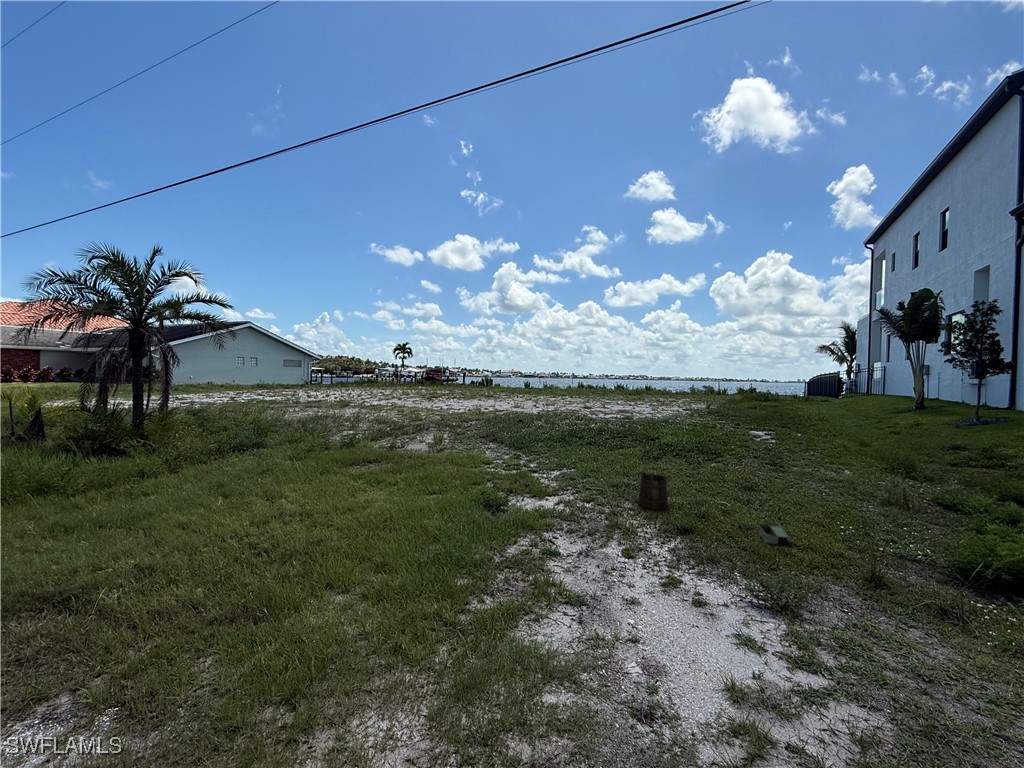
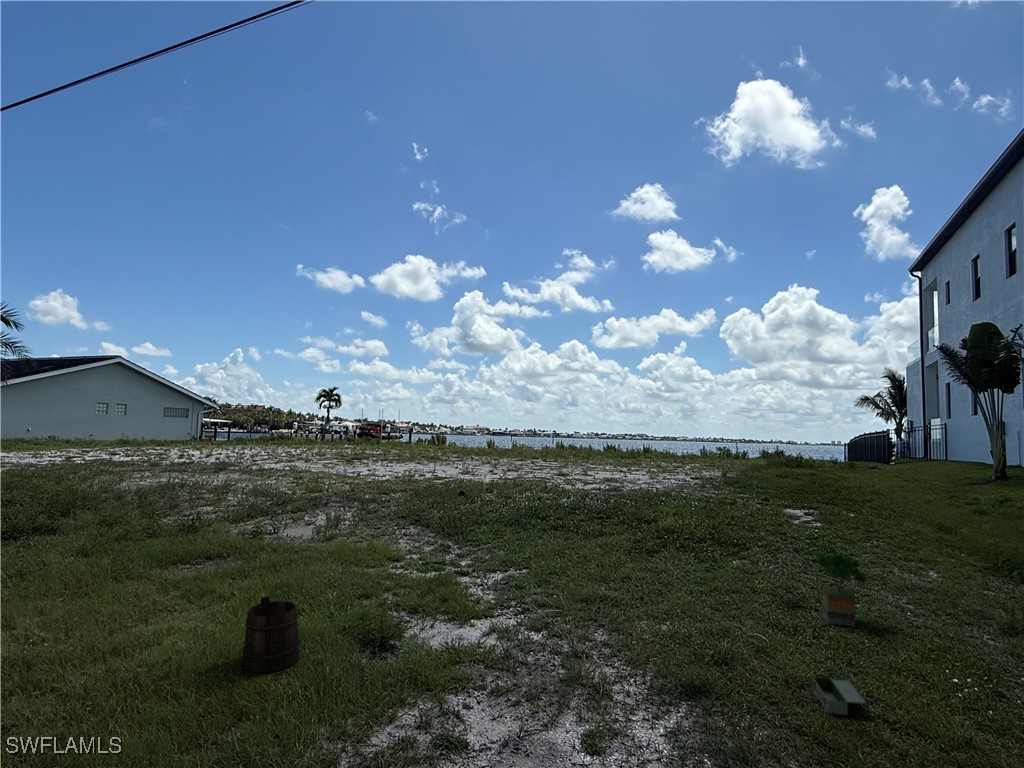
potted tree: none [766,455,800,501] -> present [816,554,866,626]
bucket: present [638,472,668,509] -> present [242,596,300,673]

